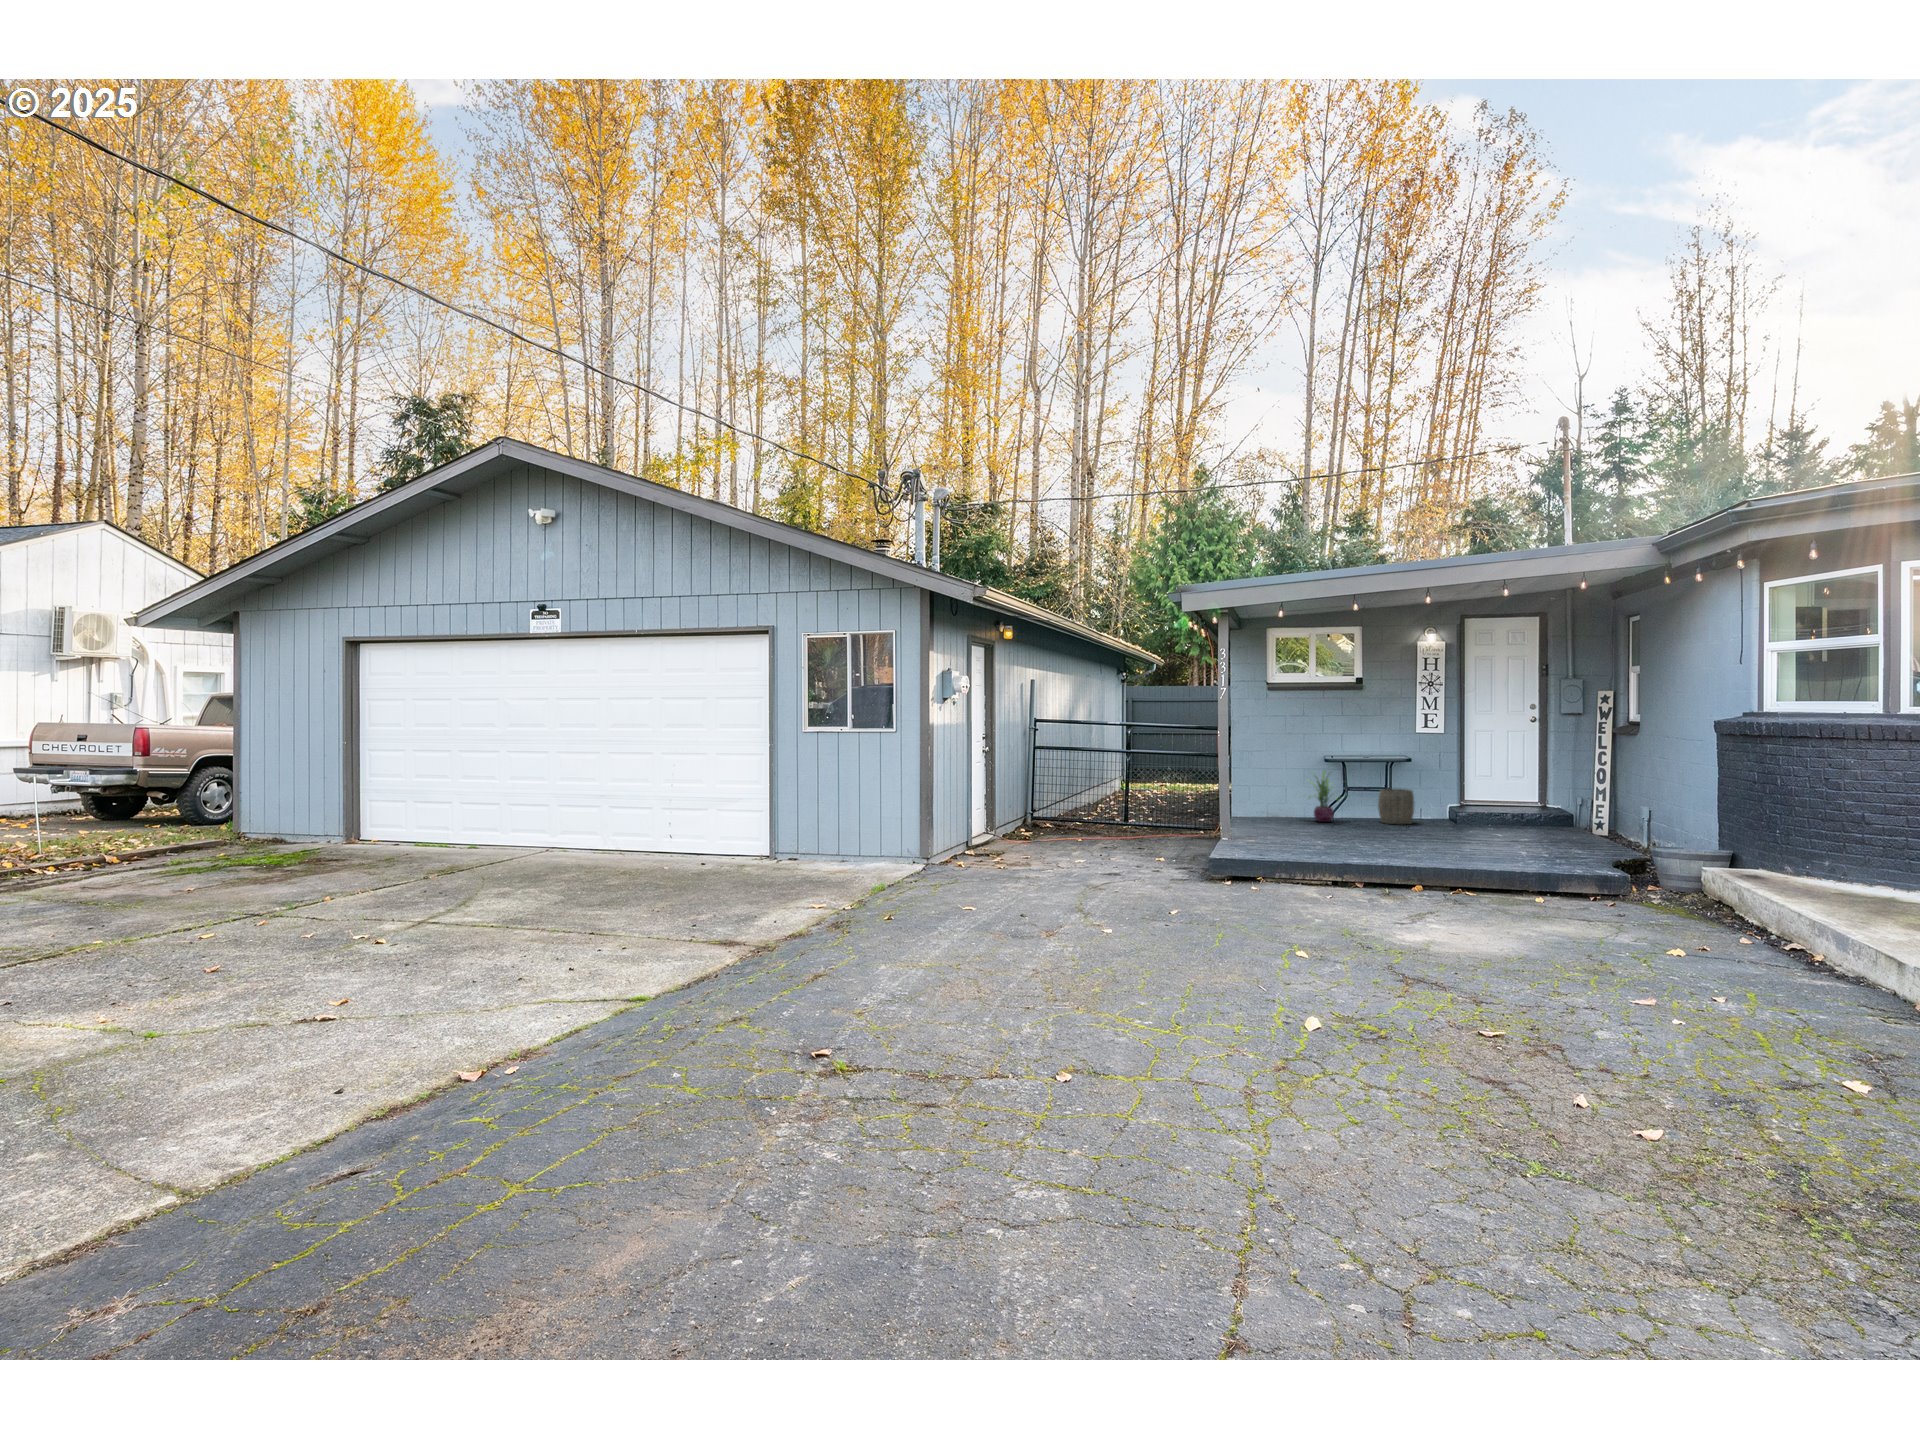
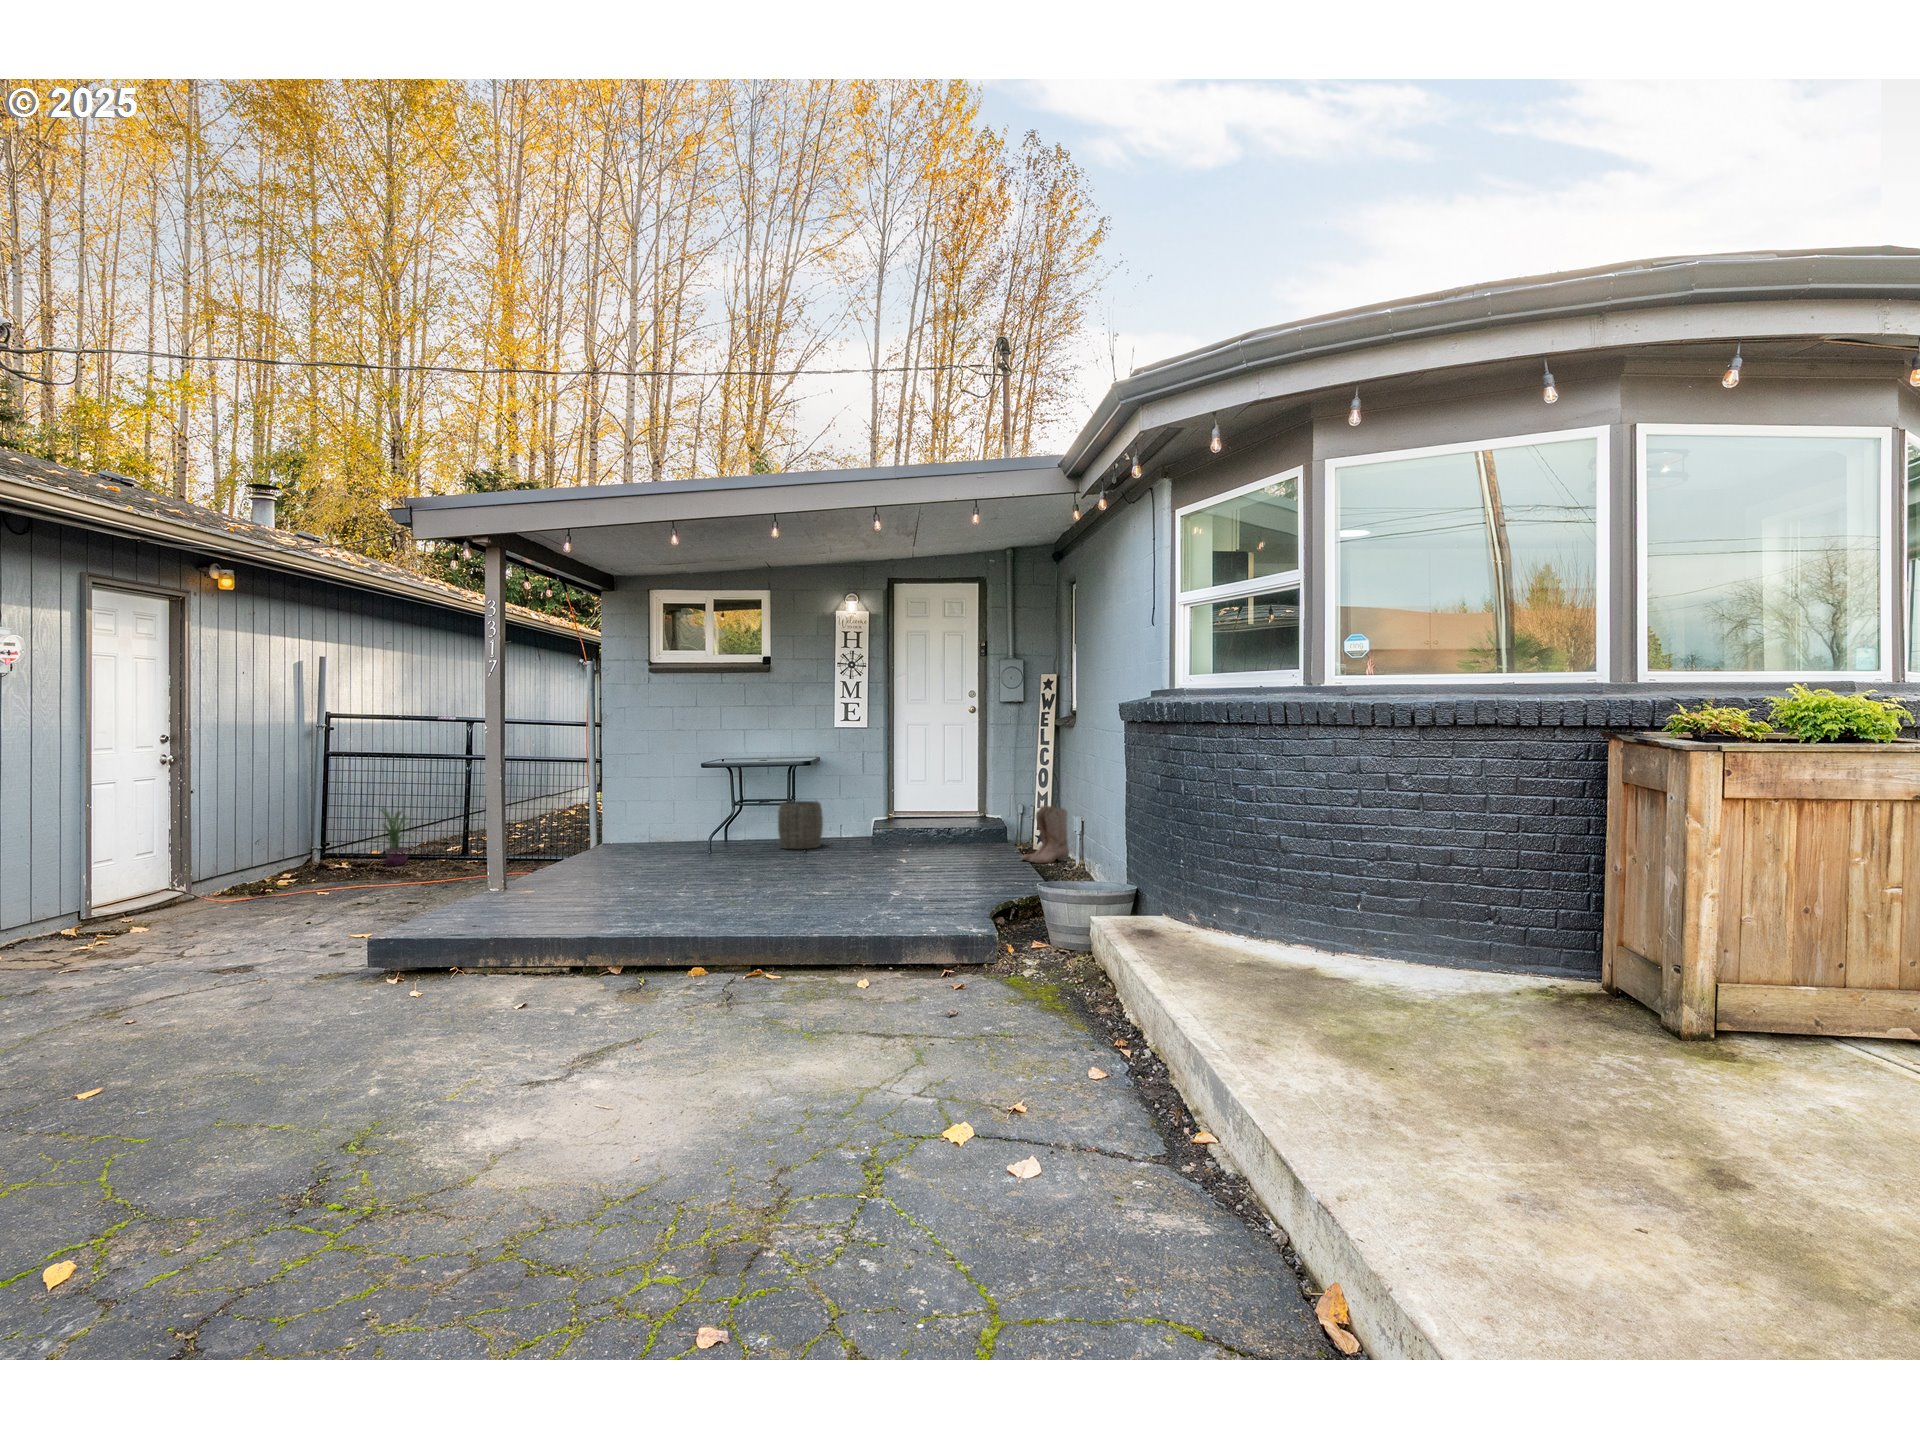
decorative plant: present [1309,771,1334,822] -> present [373,806,412,866]
boots: none [1599,798,1642,841] -> present [1022,806,1069,863]

